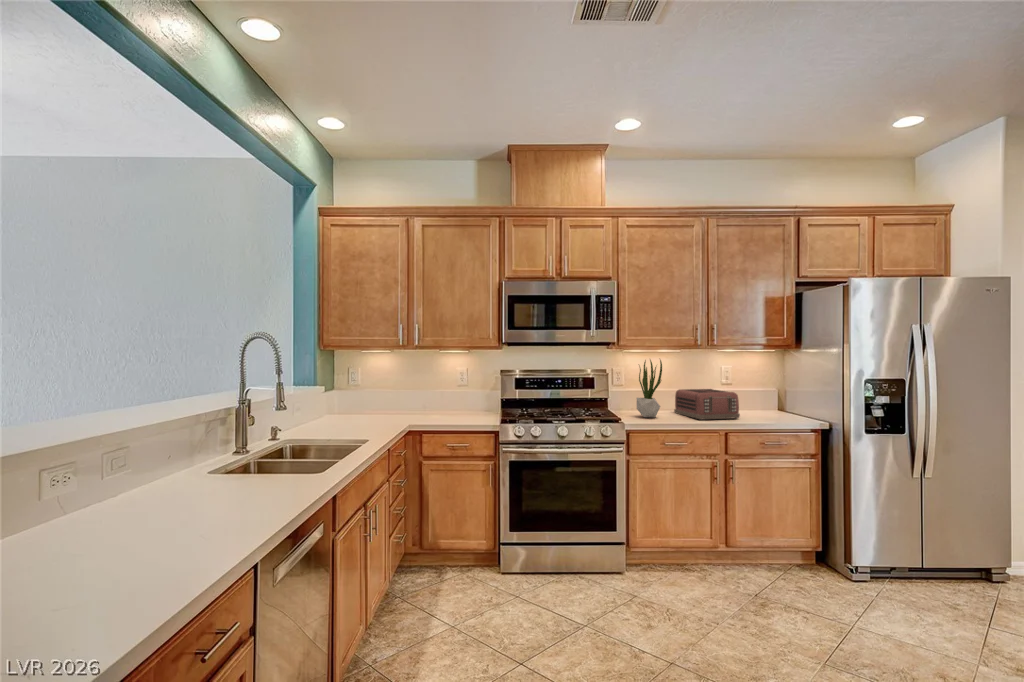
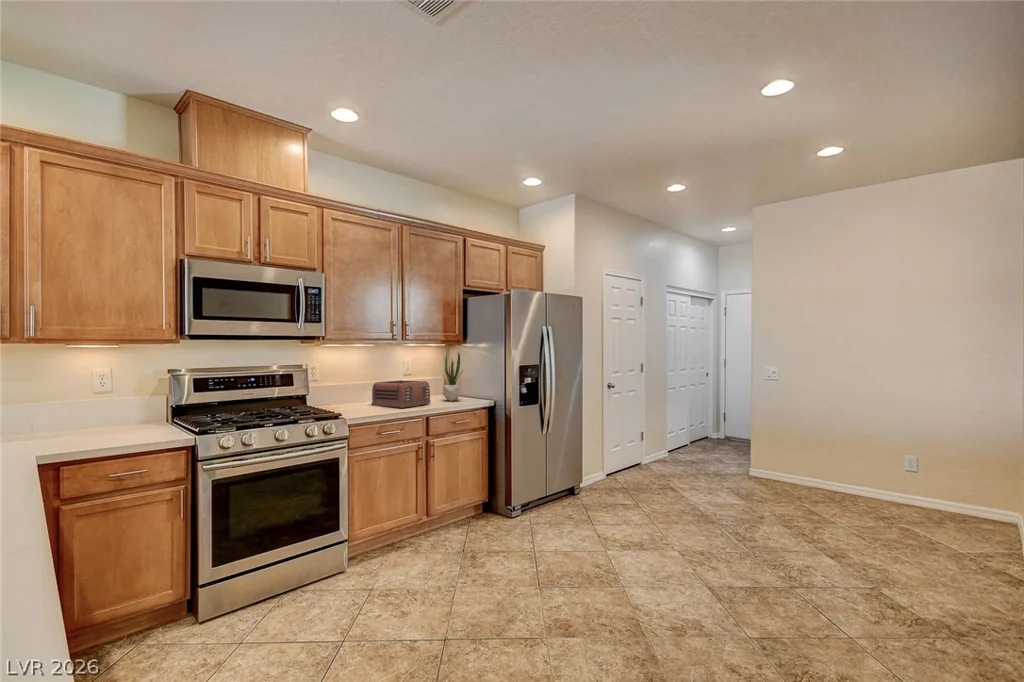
potted plant: present [637,360,662,417] -> present [443,353,462,401]

